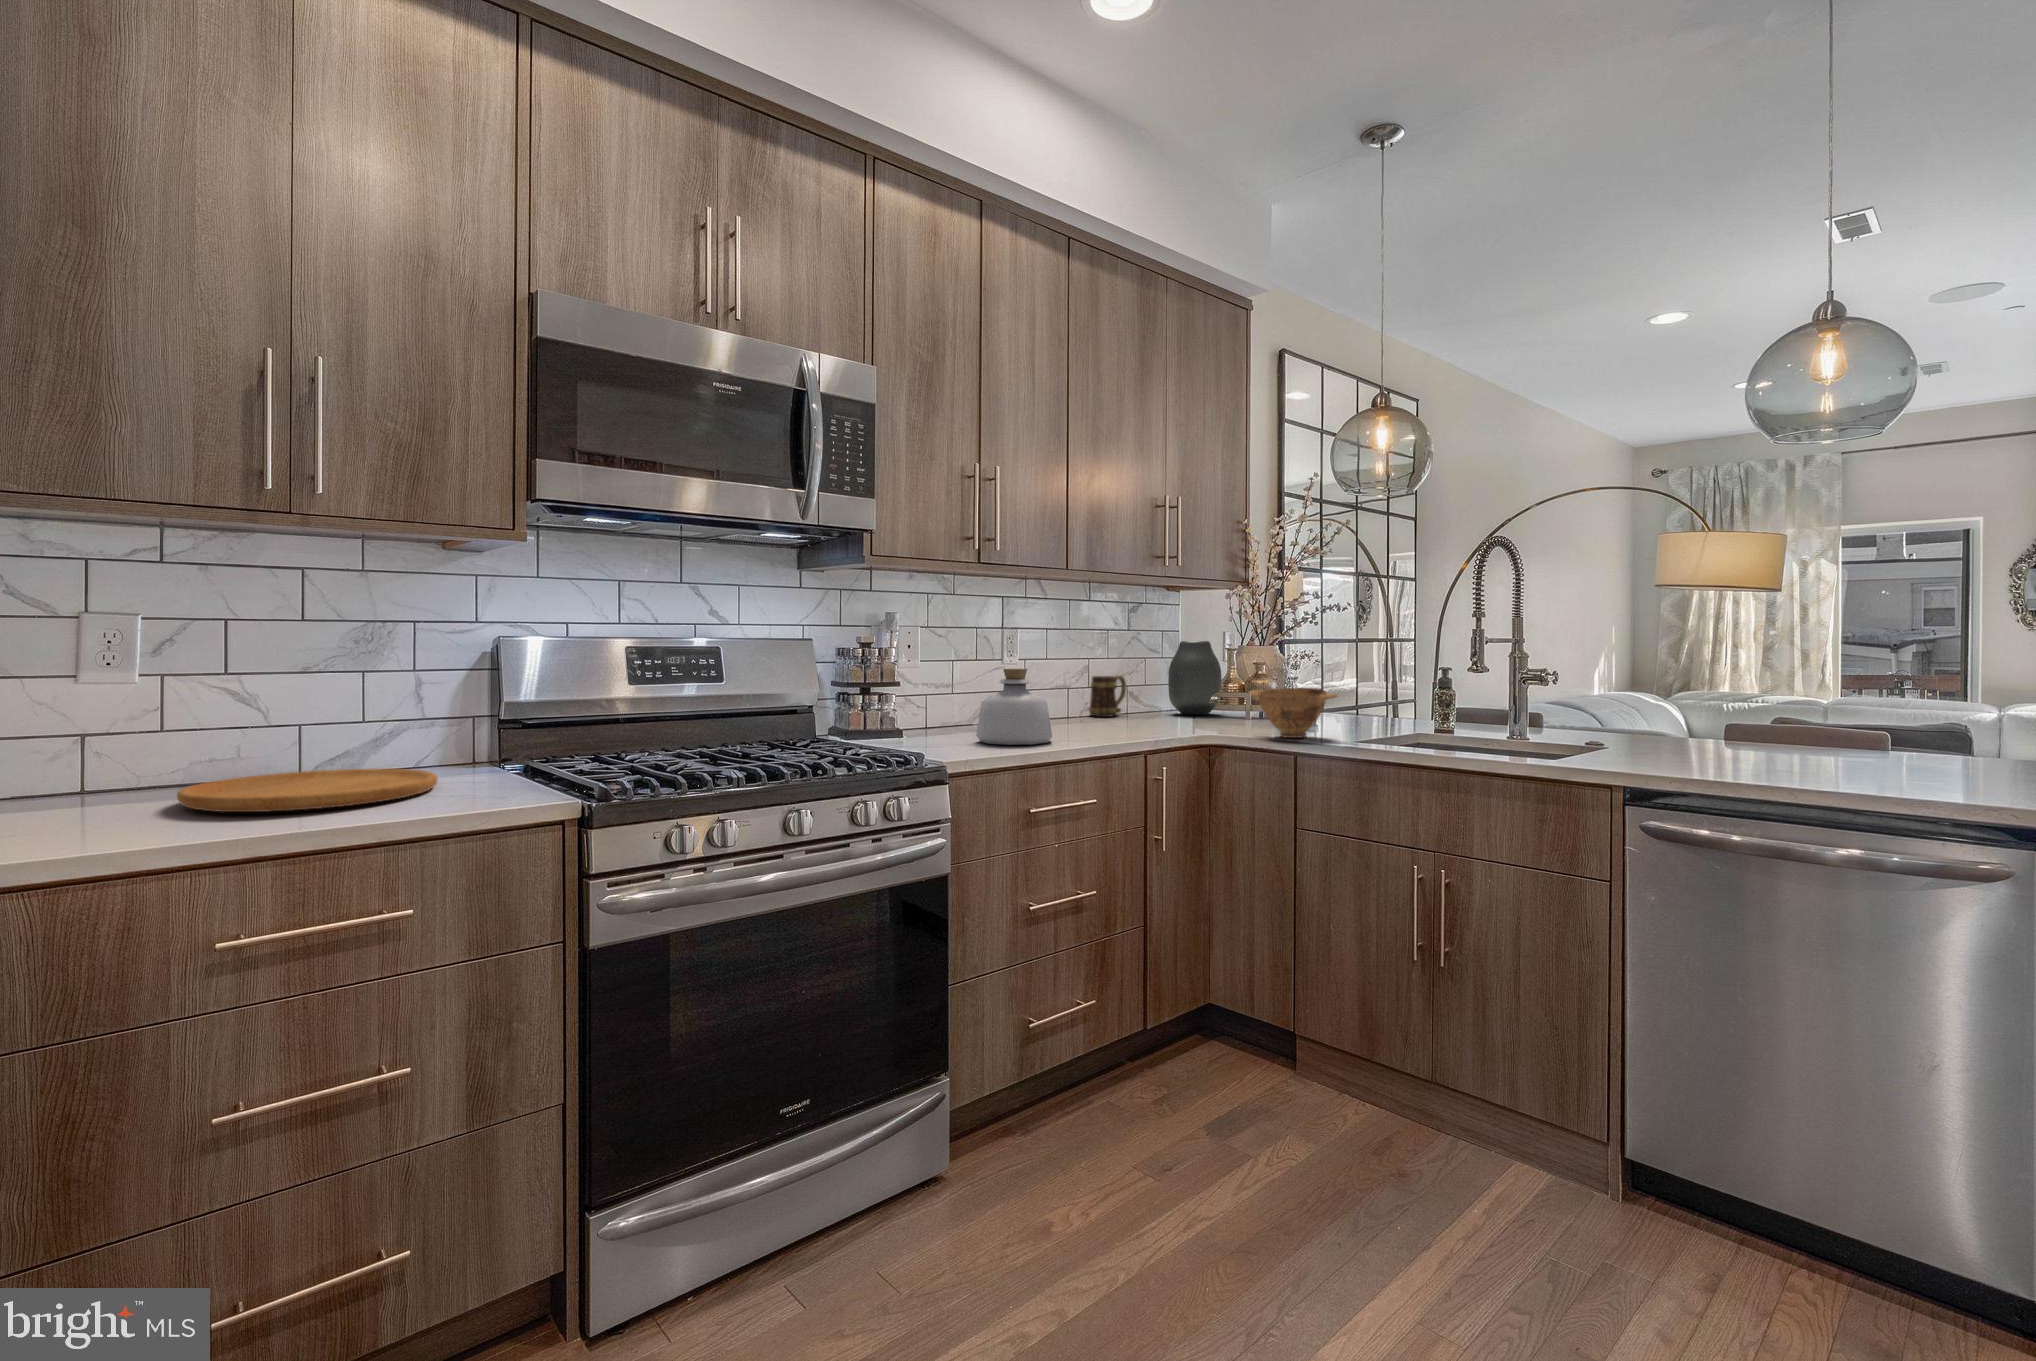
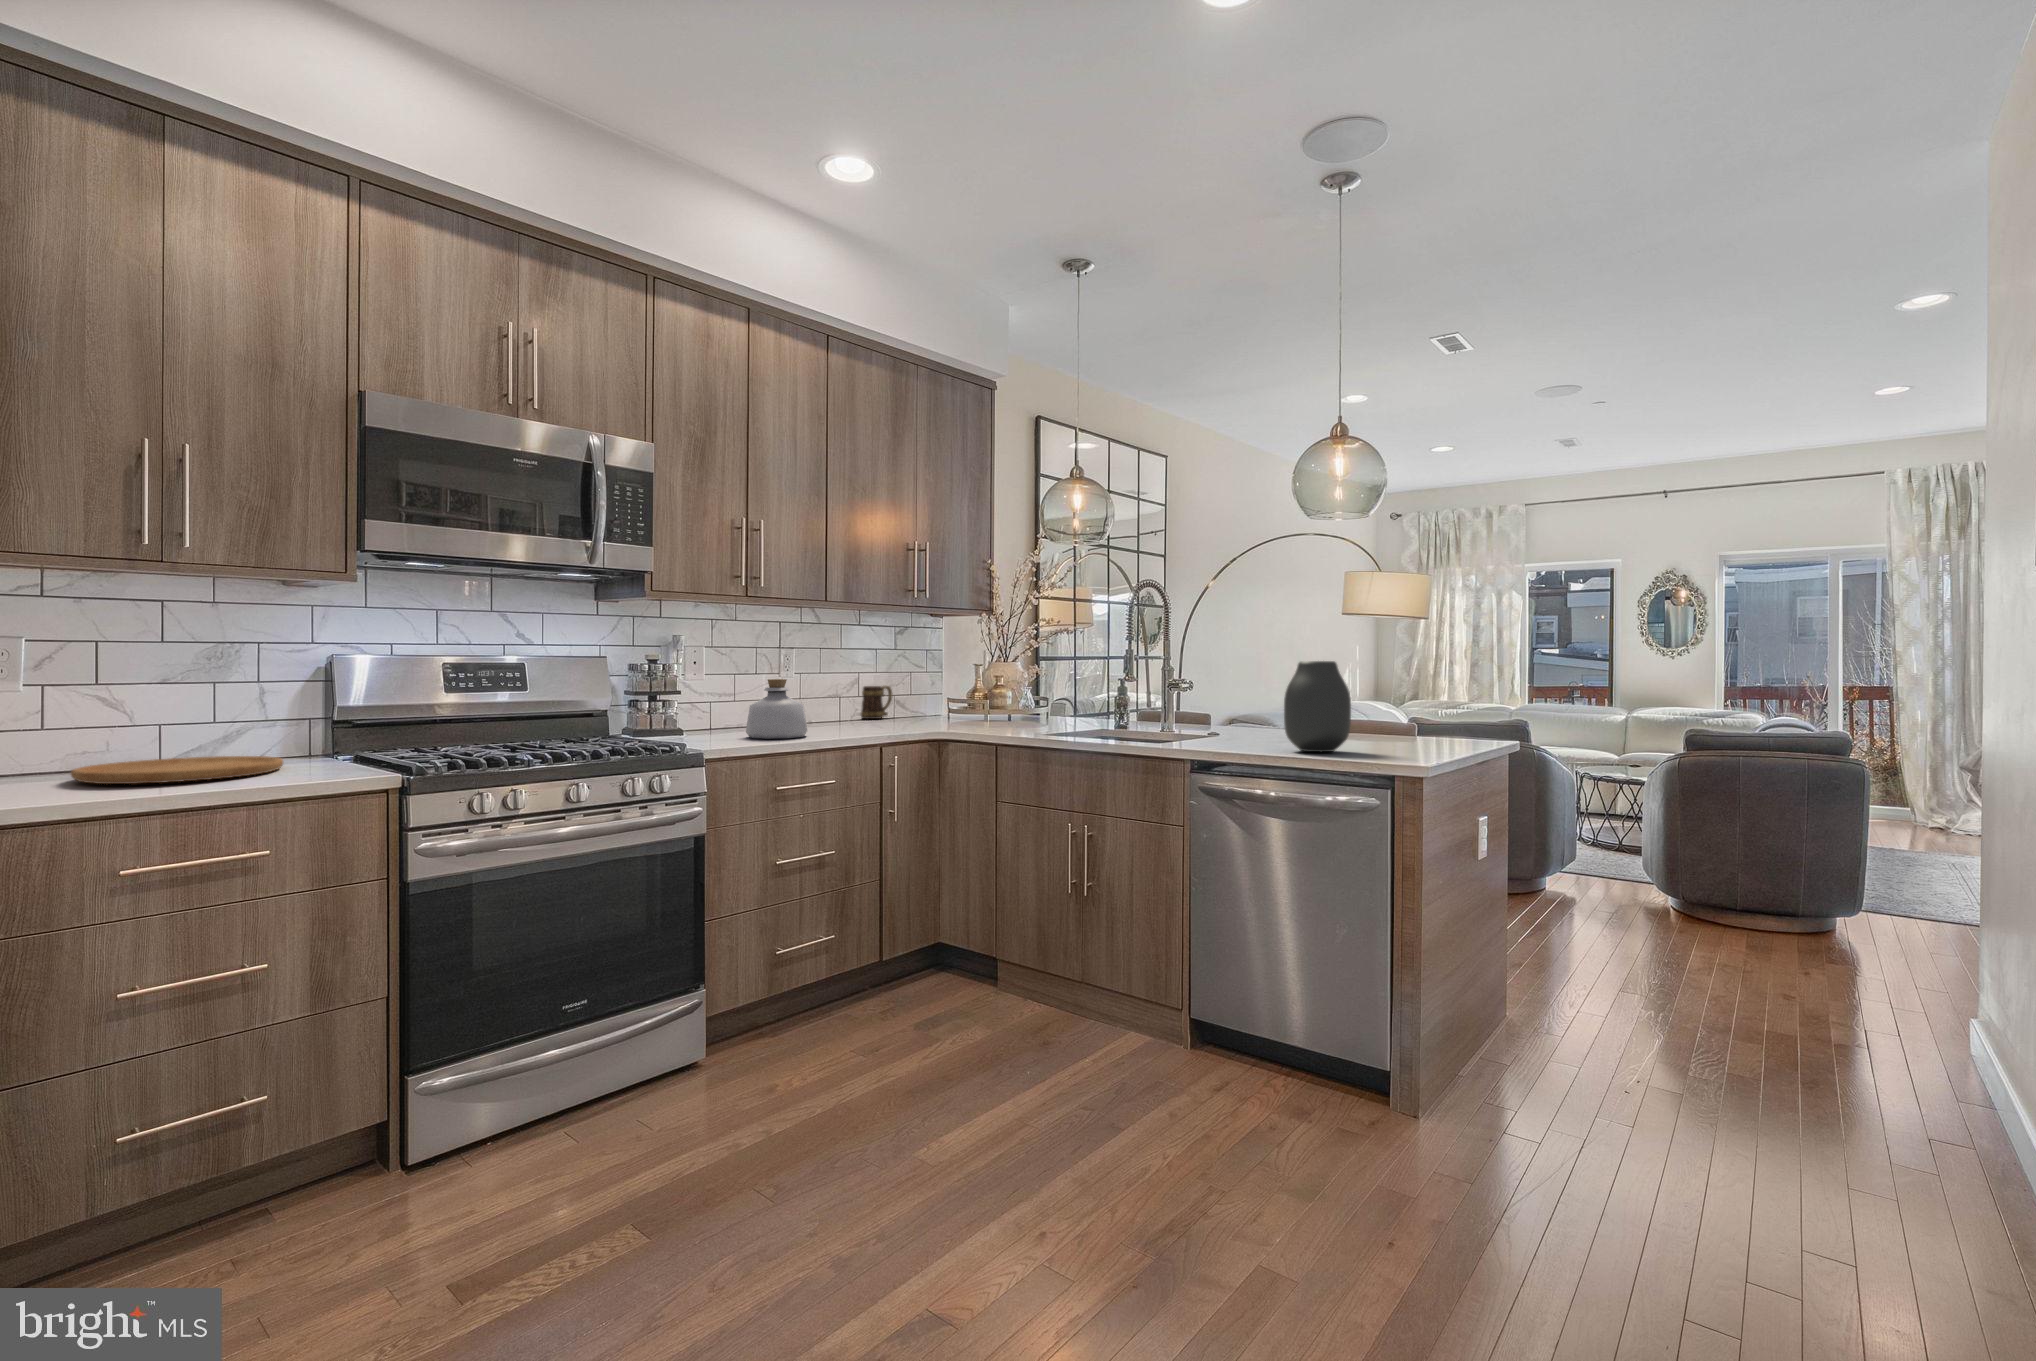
vase: present [1168,641,1221,715] -> present [1284,661,1351,752]
bowl: present [1249,688,1337,738] -> none [969,694,1030,732]

